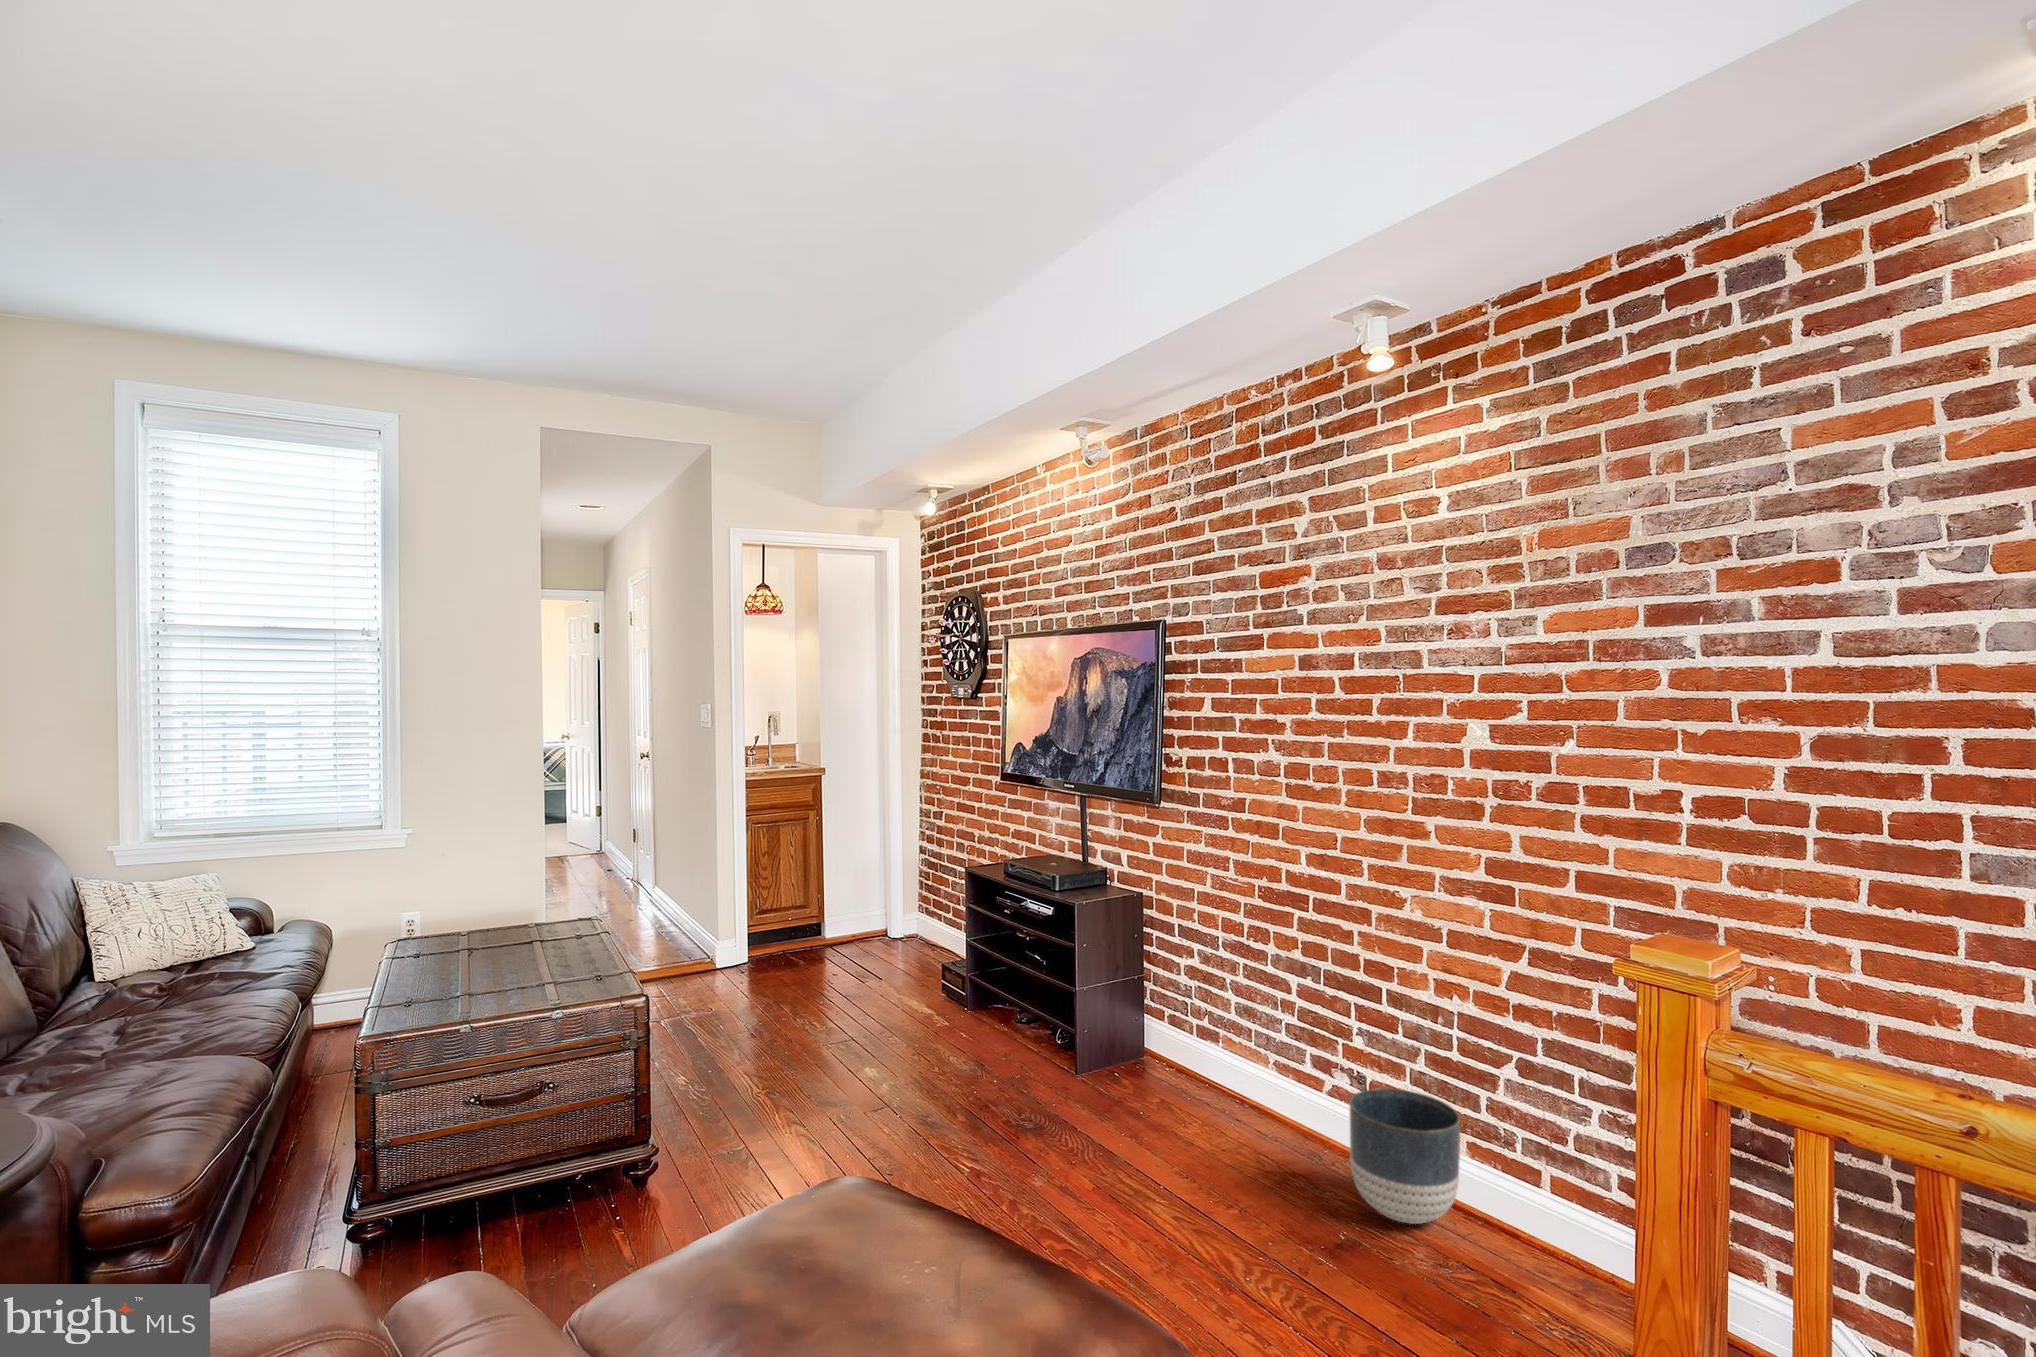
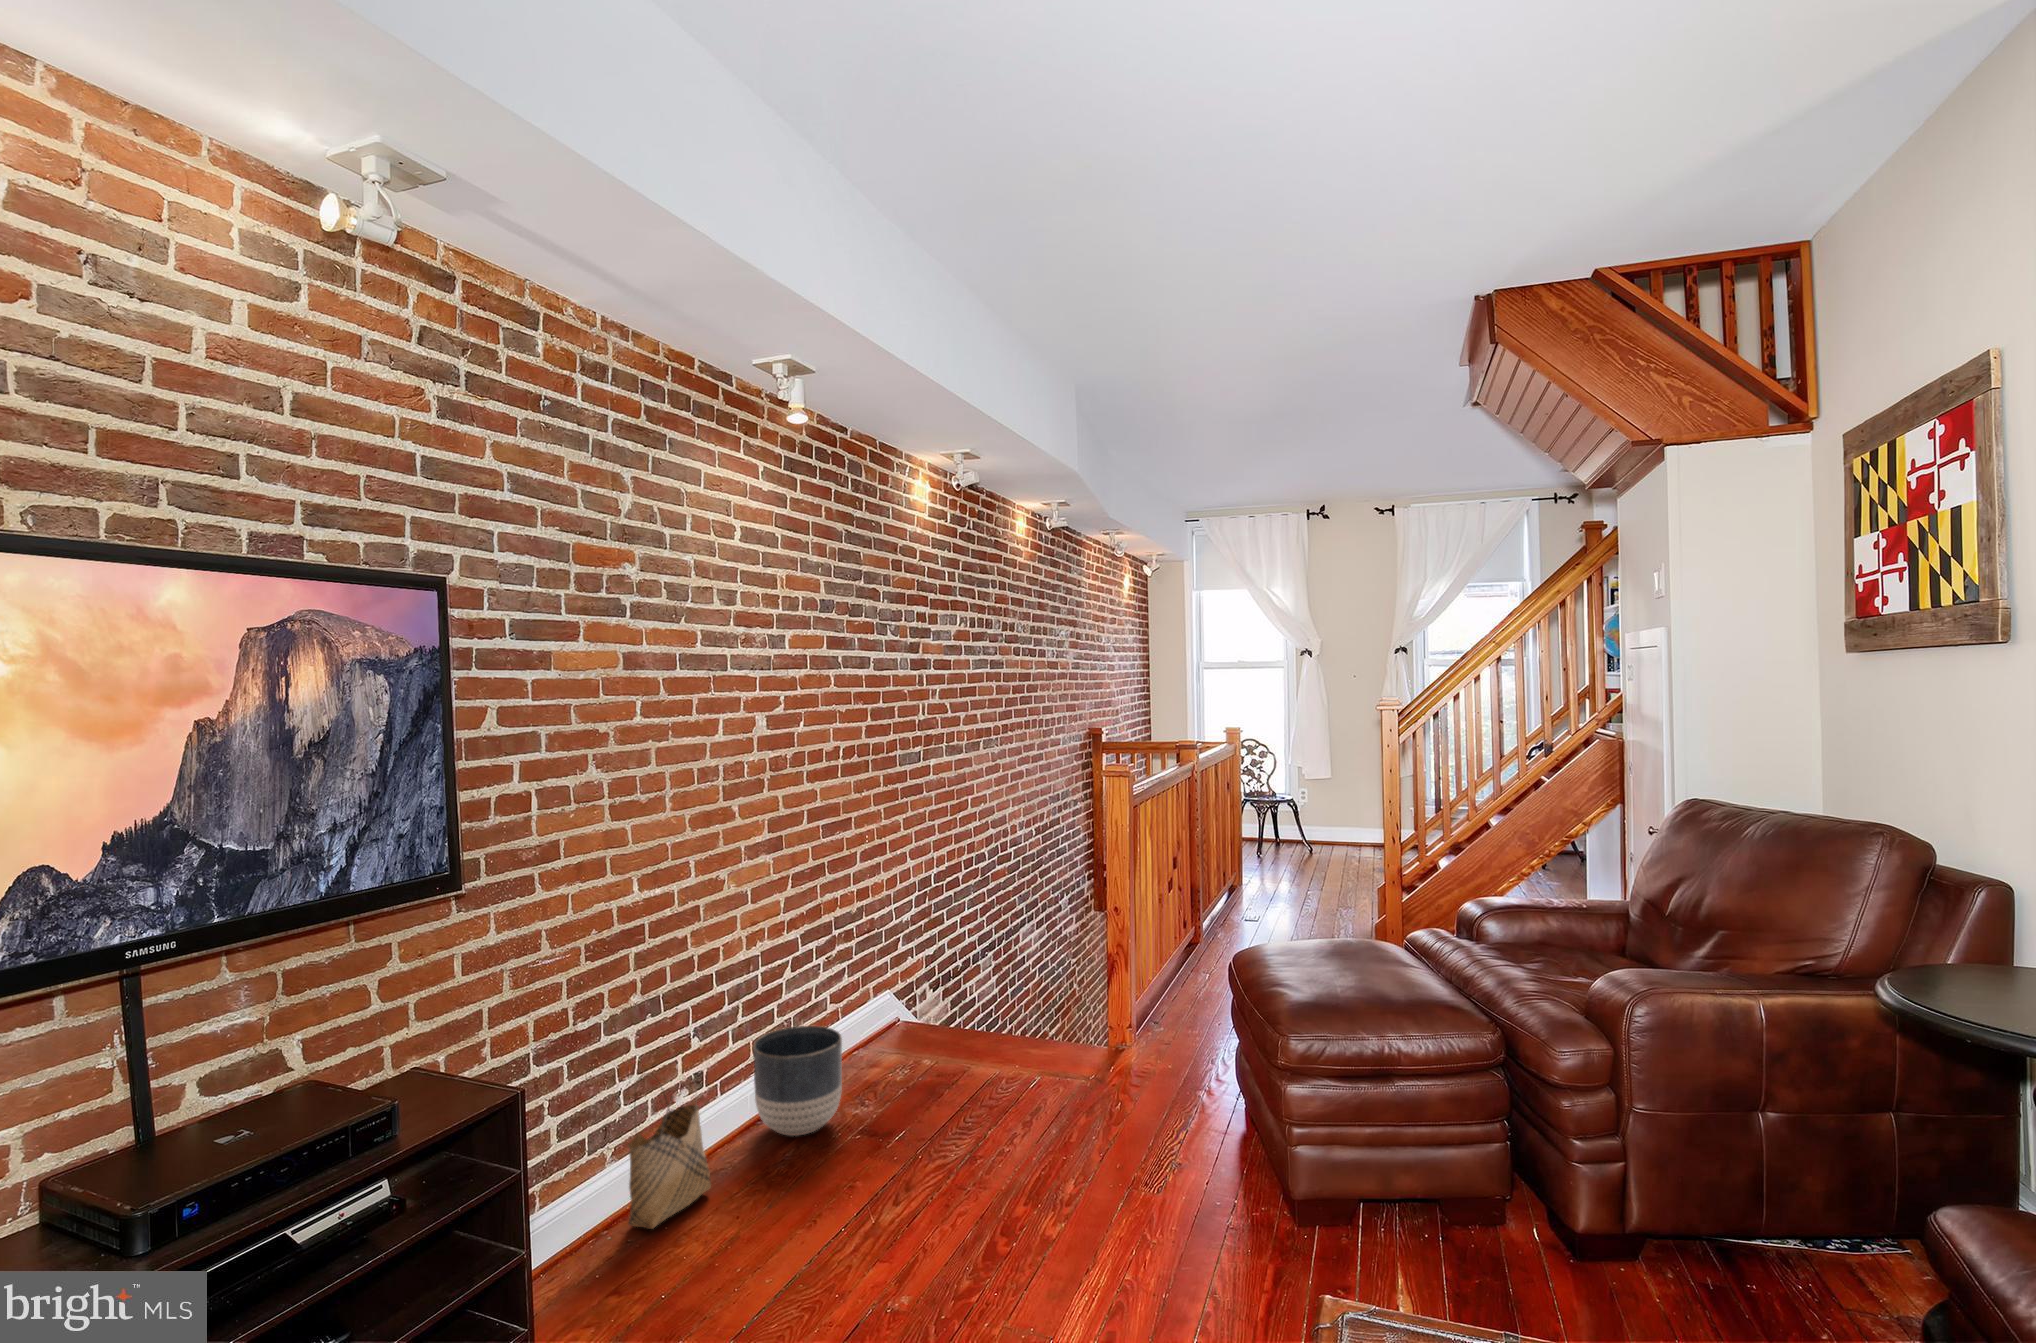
woven basket: none [1232,1017,1310,1148] -> present [628,1074,711,1229]

